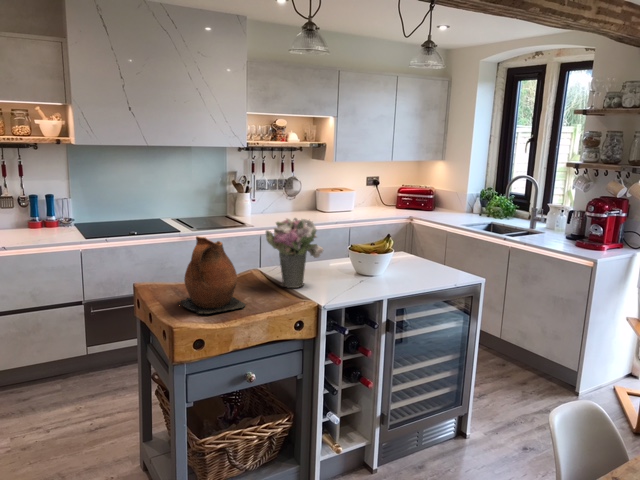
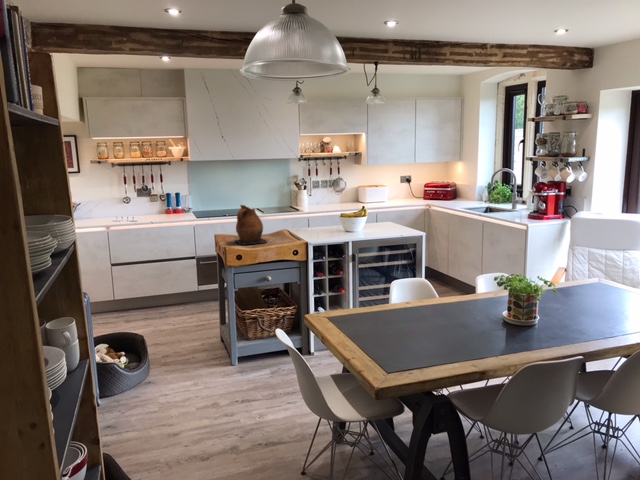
flower bouquet: present [266,218,323,288] -> none [282,197,316,236]

